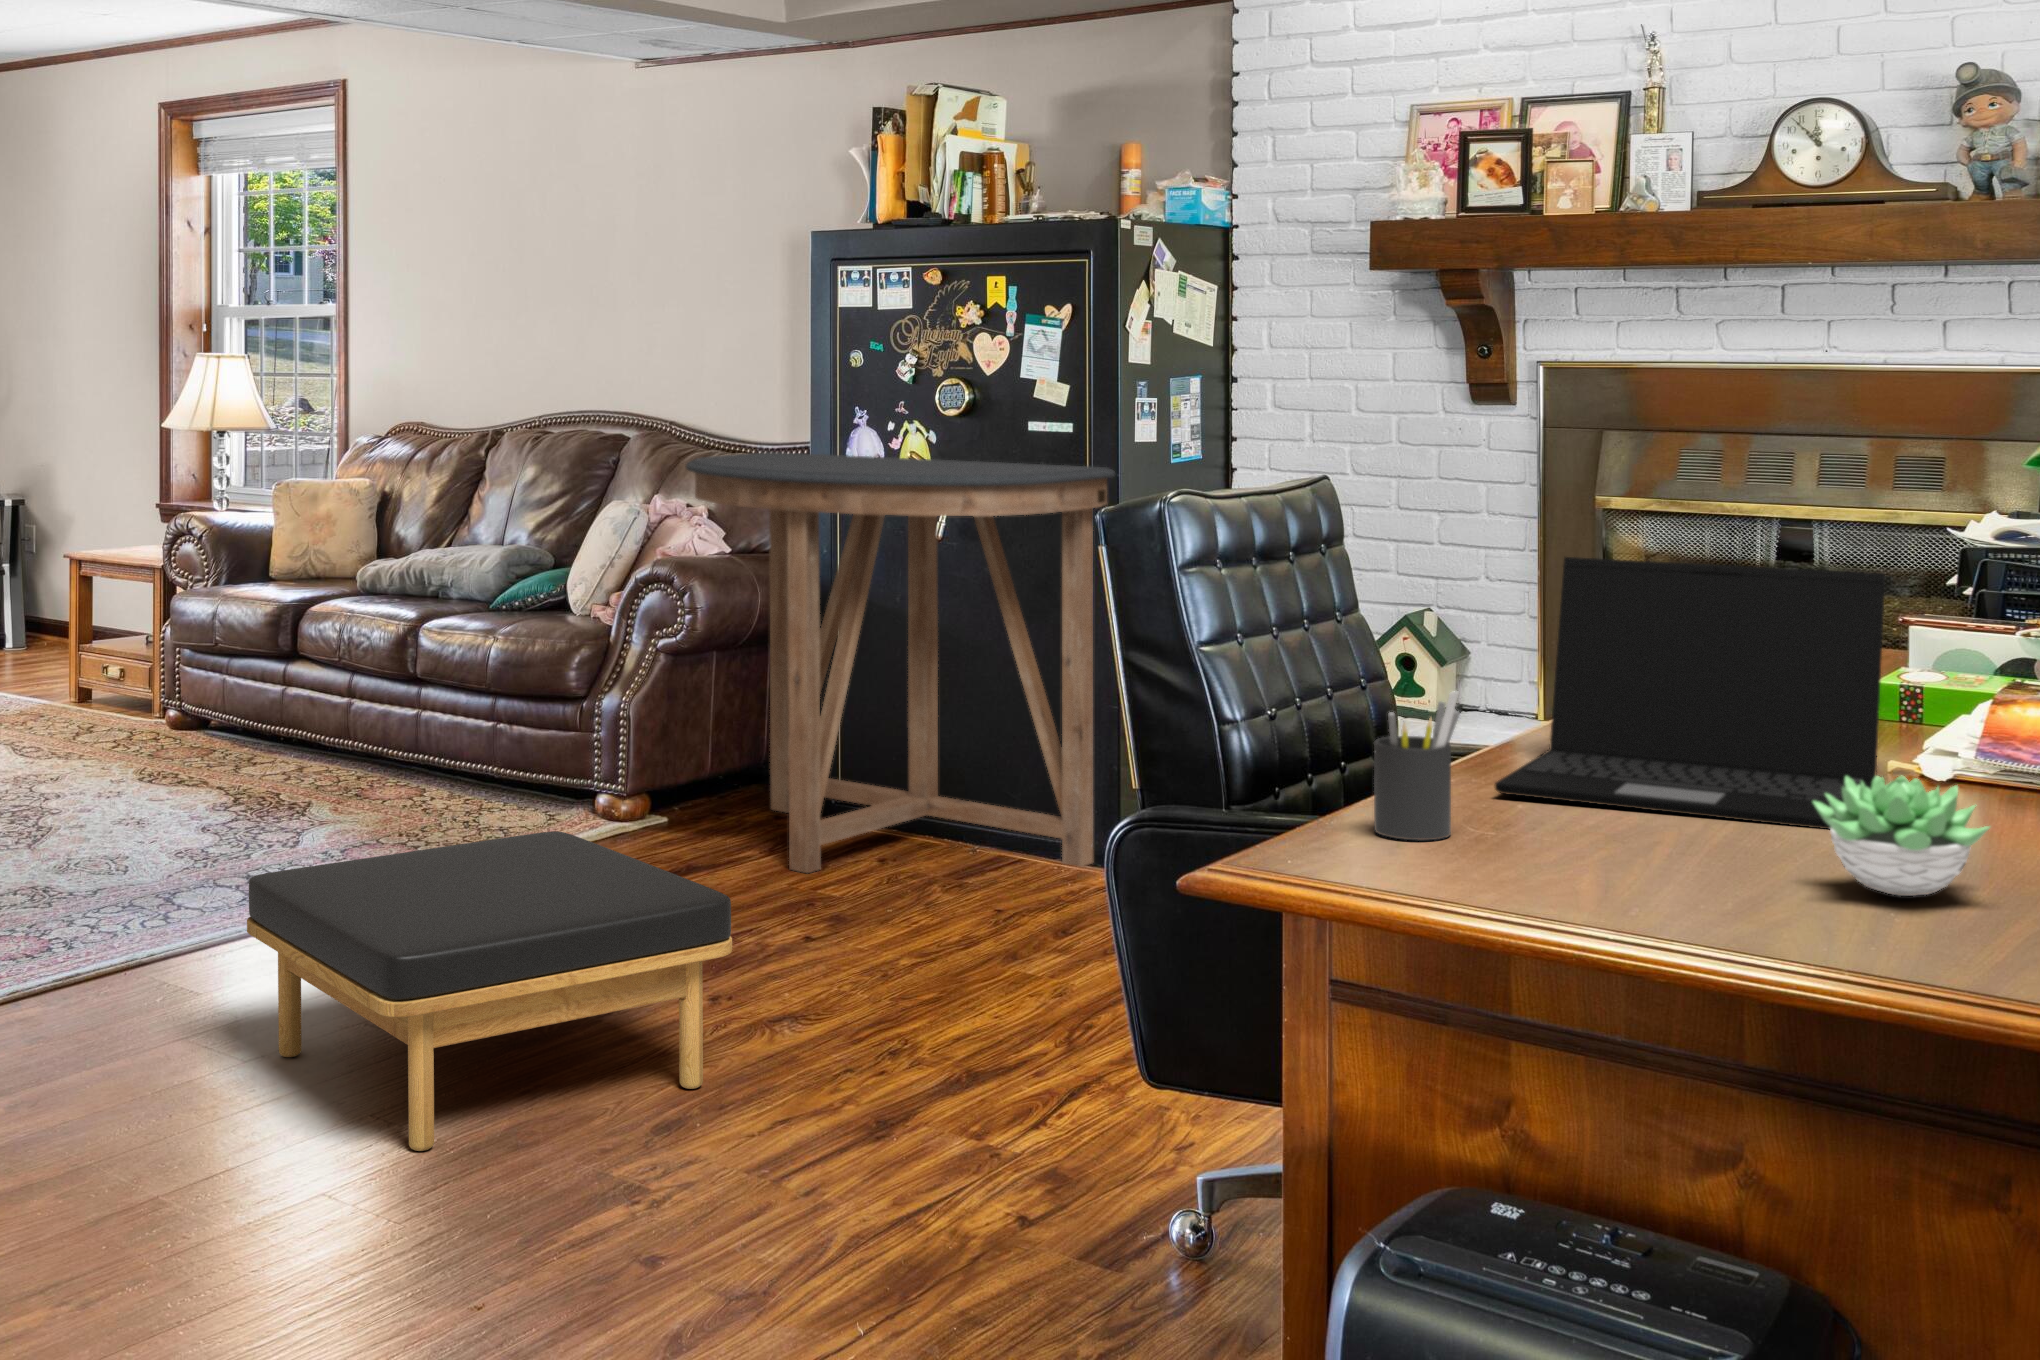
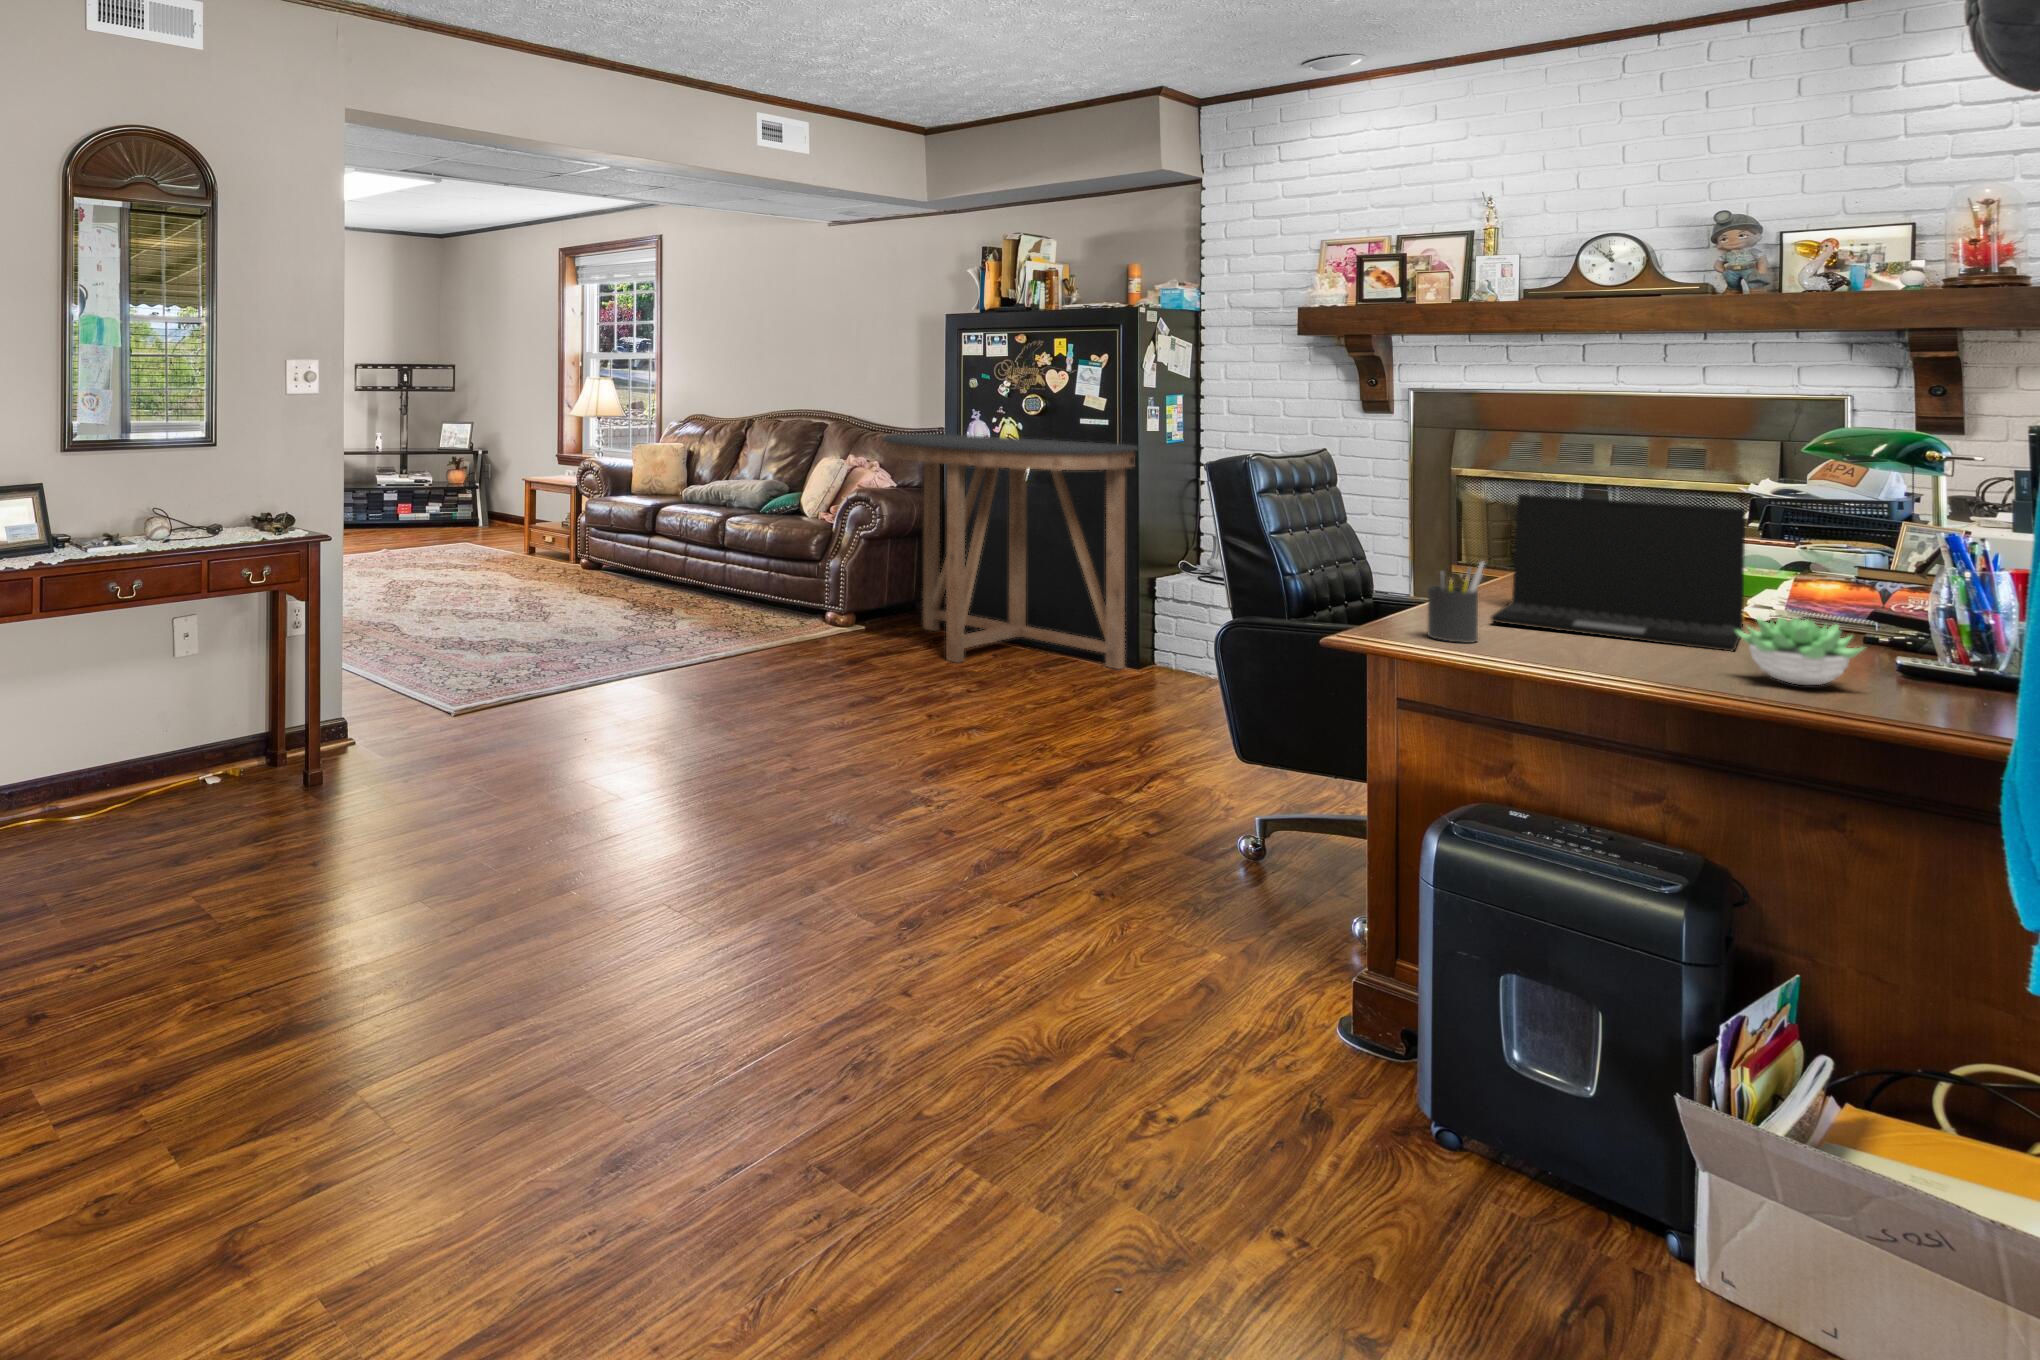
ottoman: present [247,831,732,1151] -> none [693,628,957,785]

